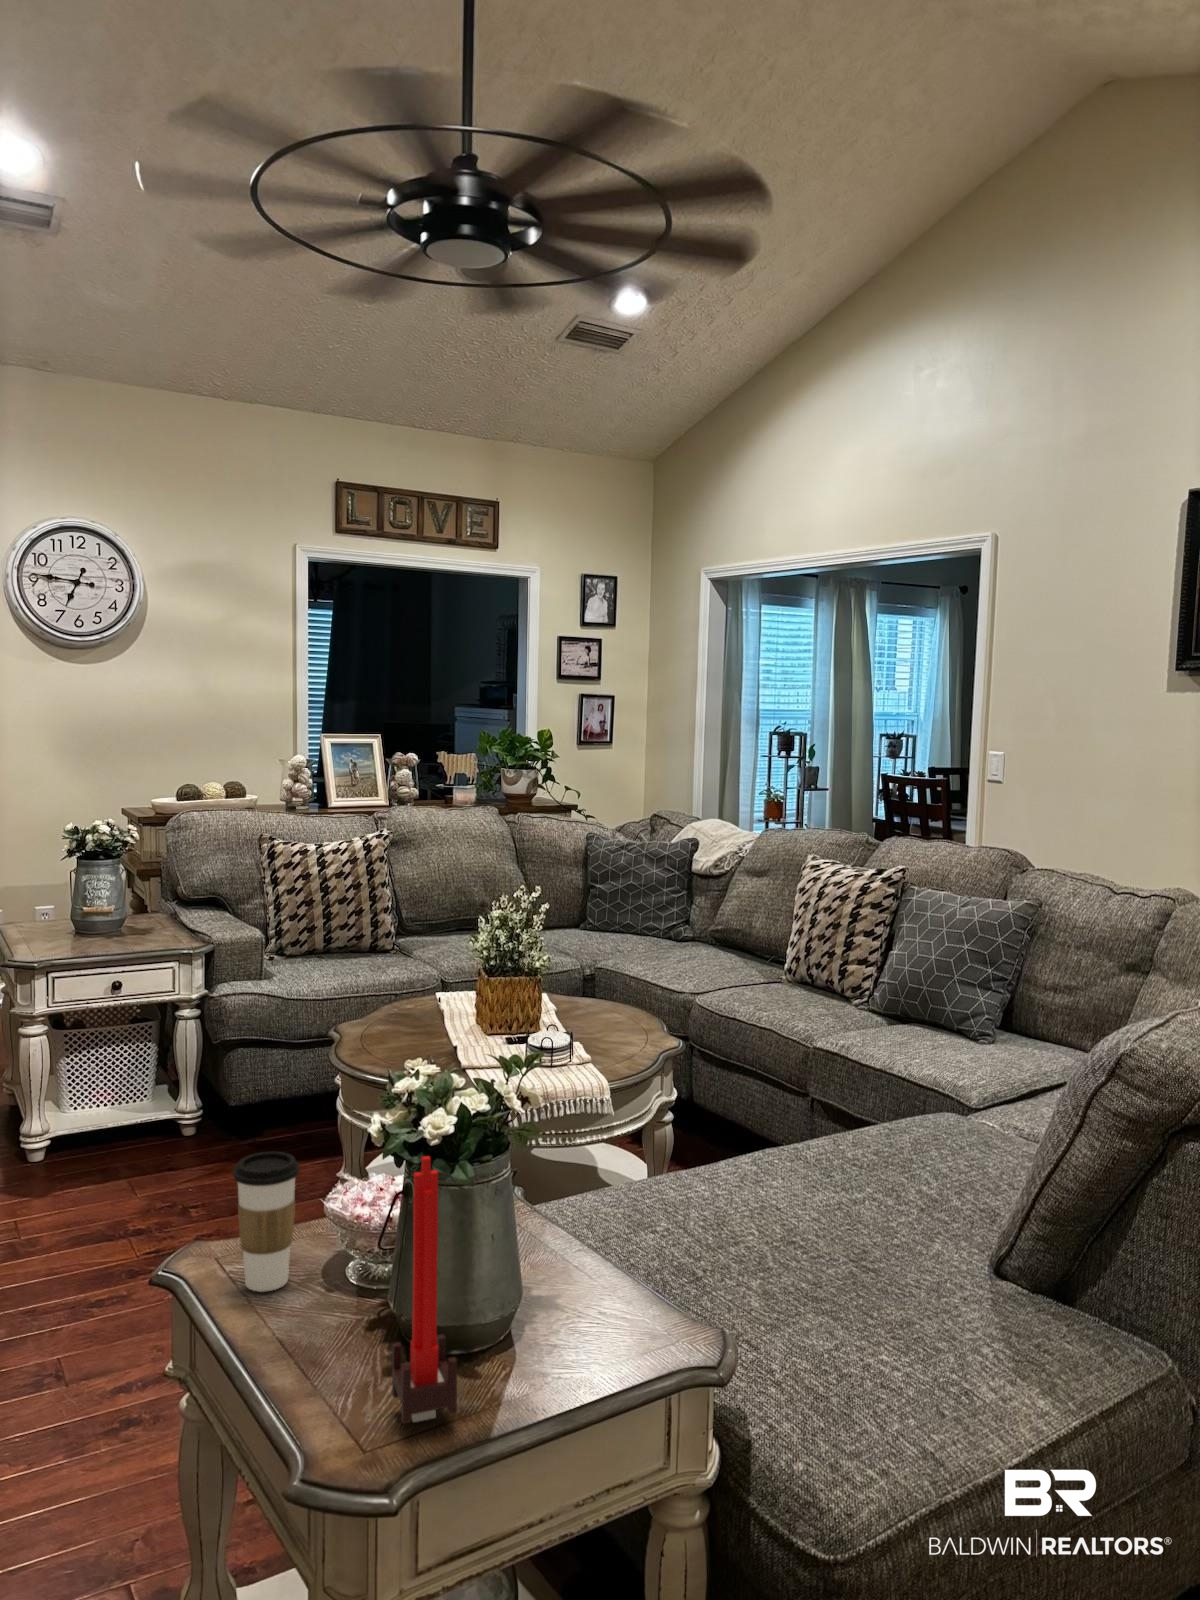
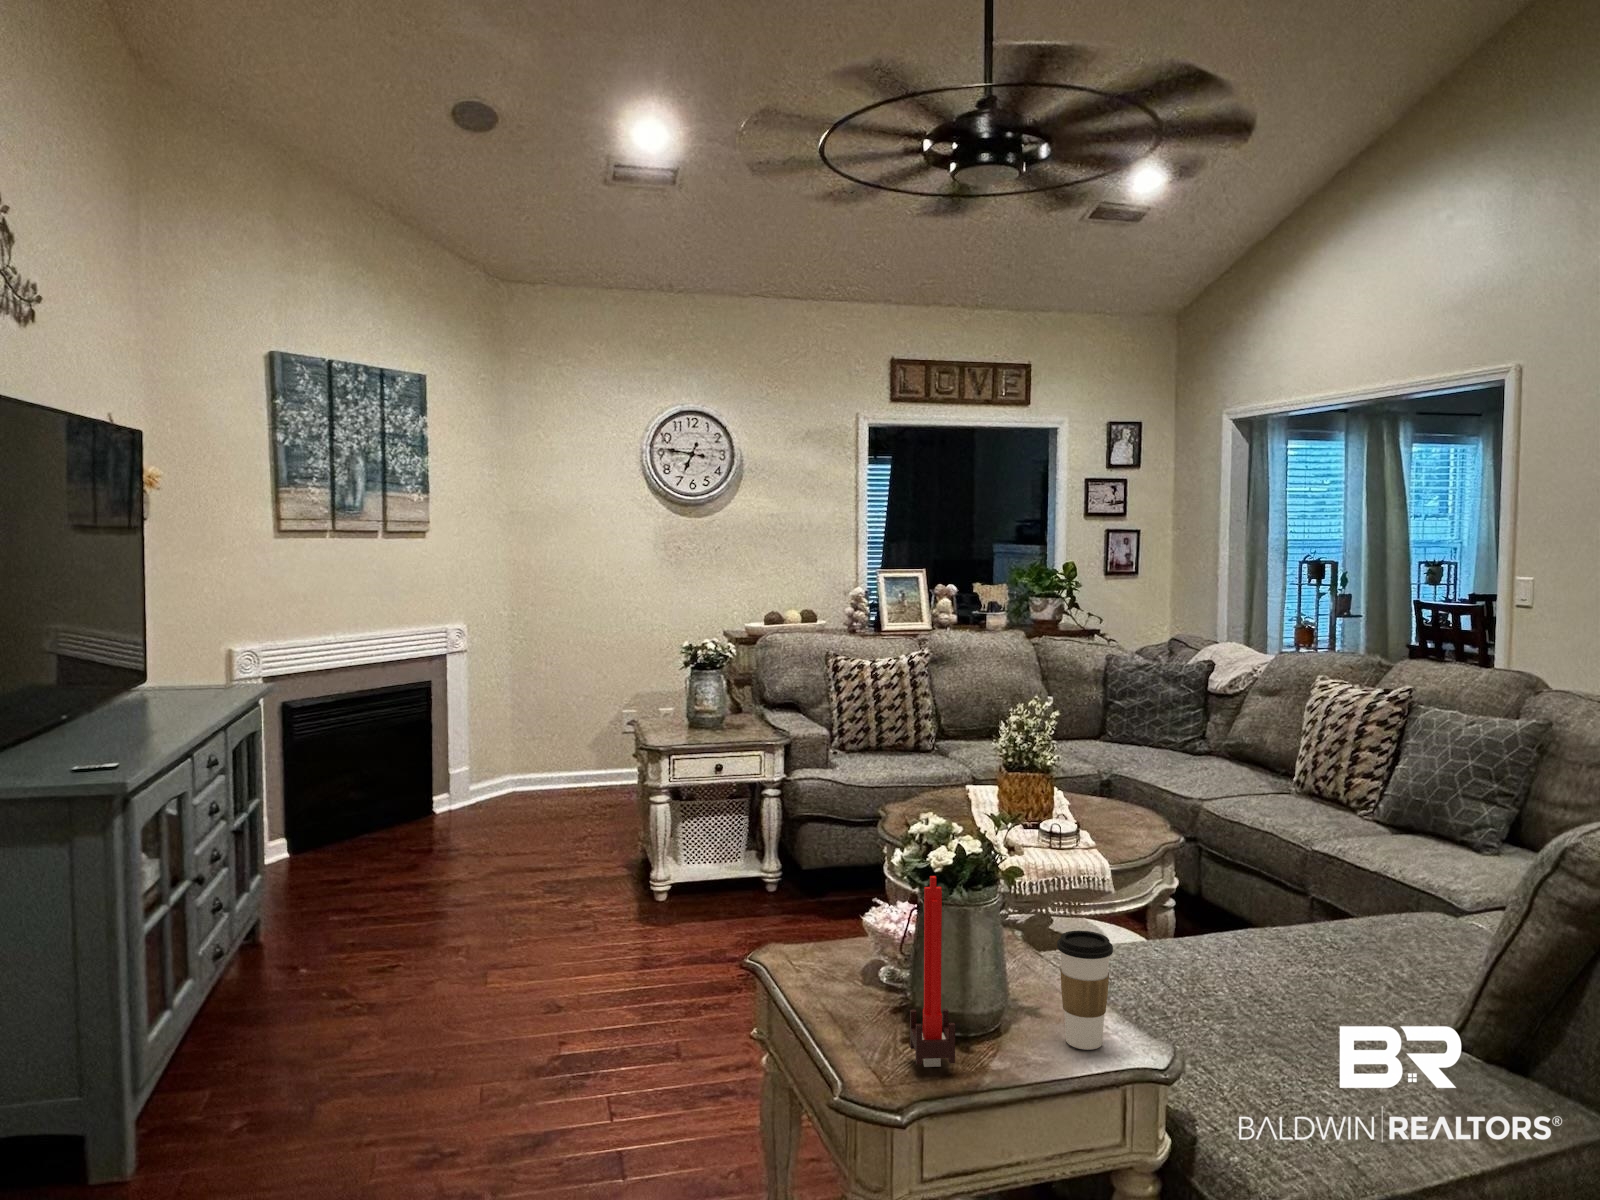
coffee cup: present [233,1152,300,1292] -> present [1057,931,1113,1050]

